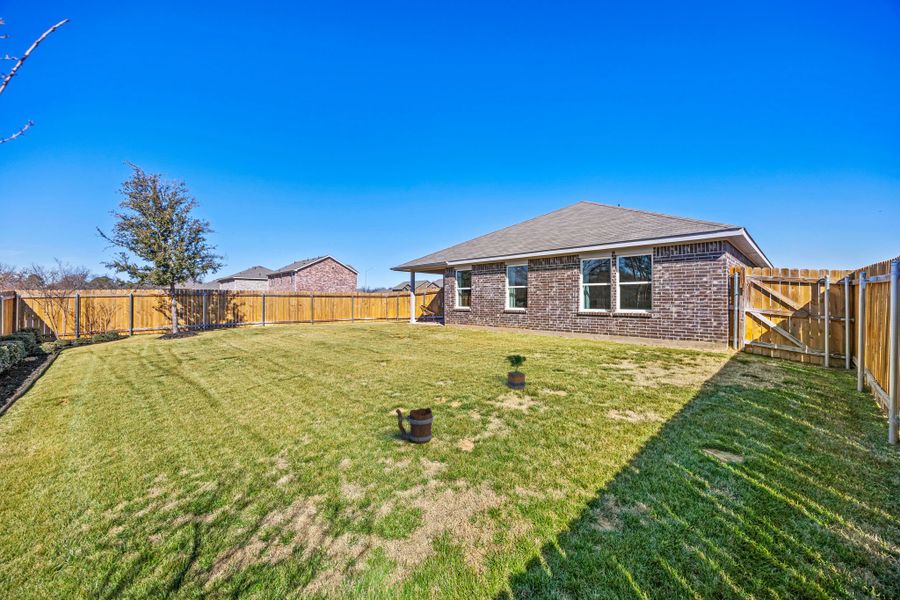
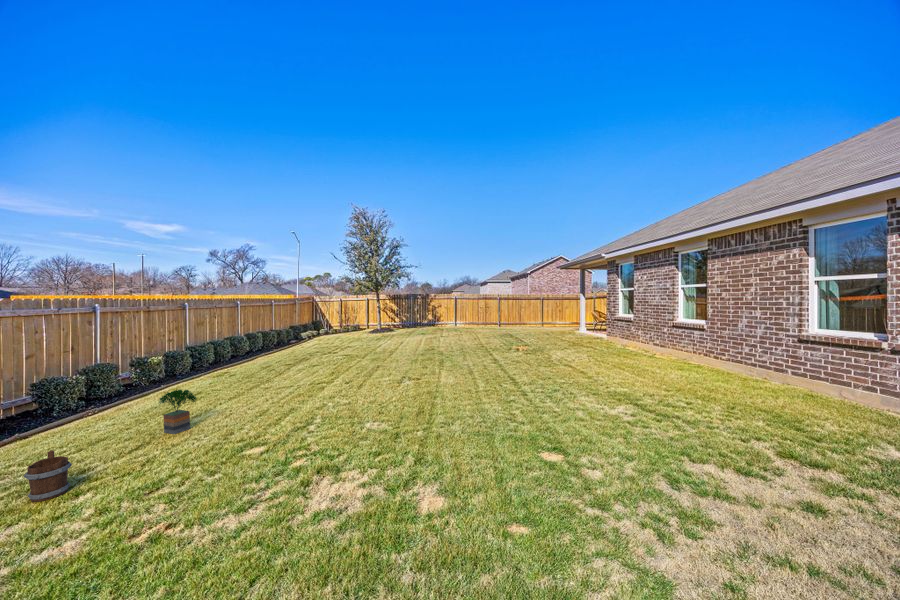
potted tree: present [504,354,526,390] -> present [159,389,197,434]

